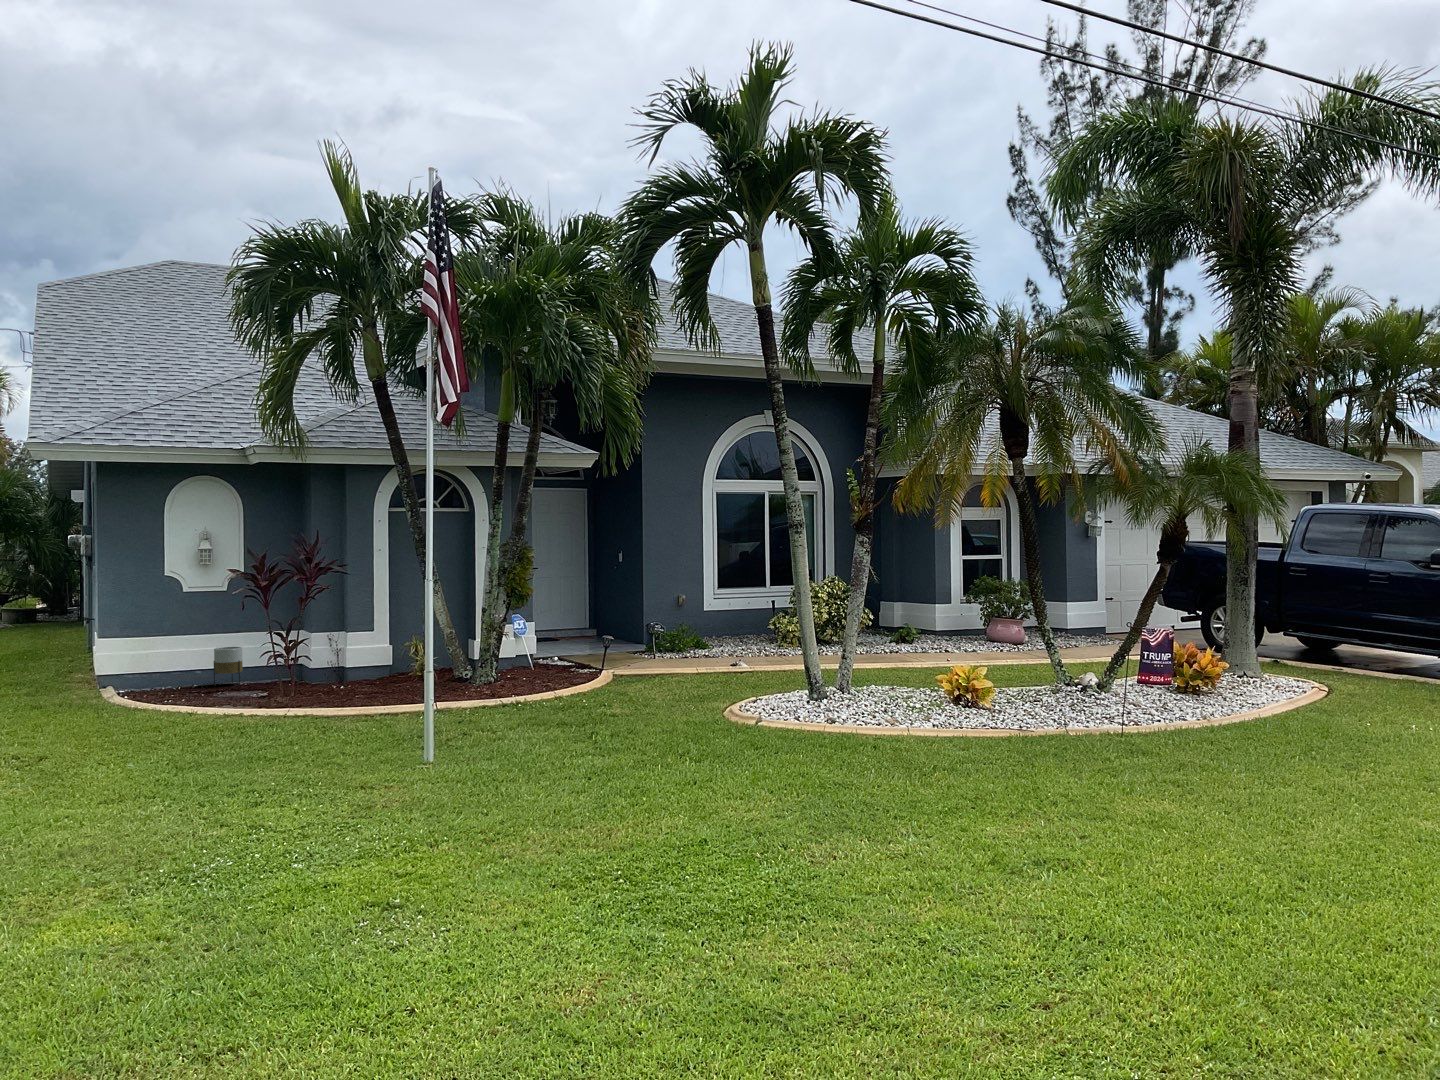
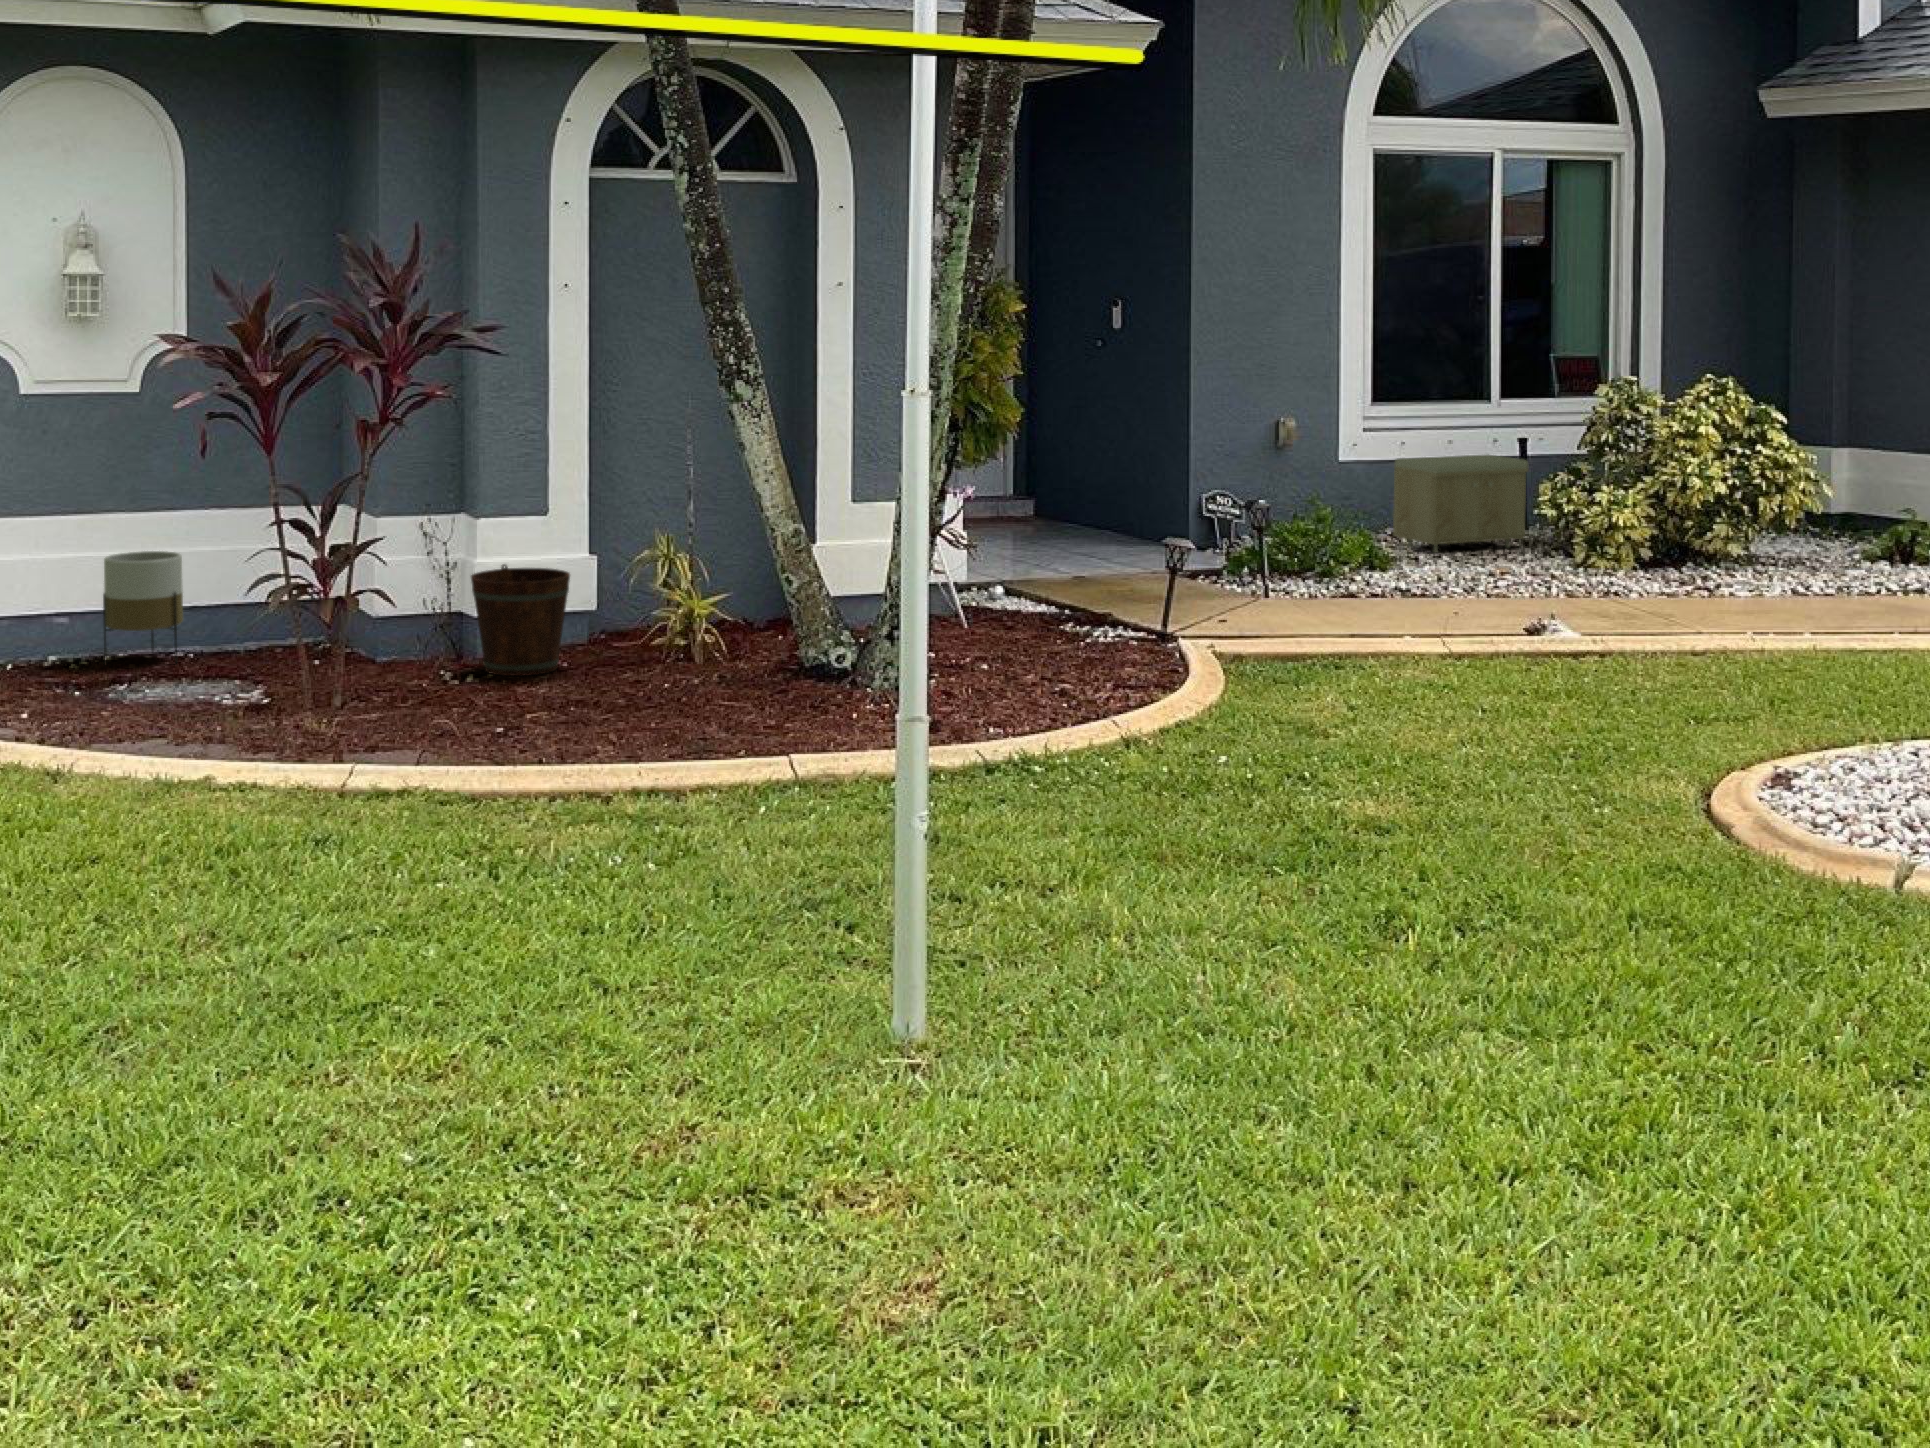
storage bench: none [731,611,782,649] -> present [1393,454,1529,553]
bucket: none [342,649,378,687] -> present [471,564,570,676]

